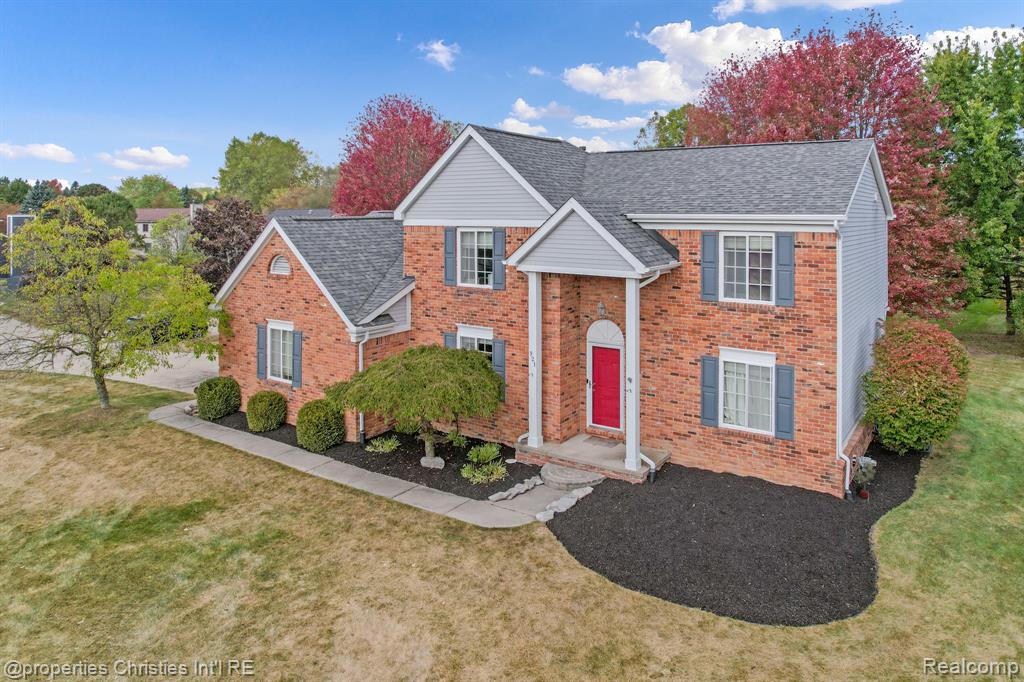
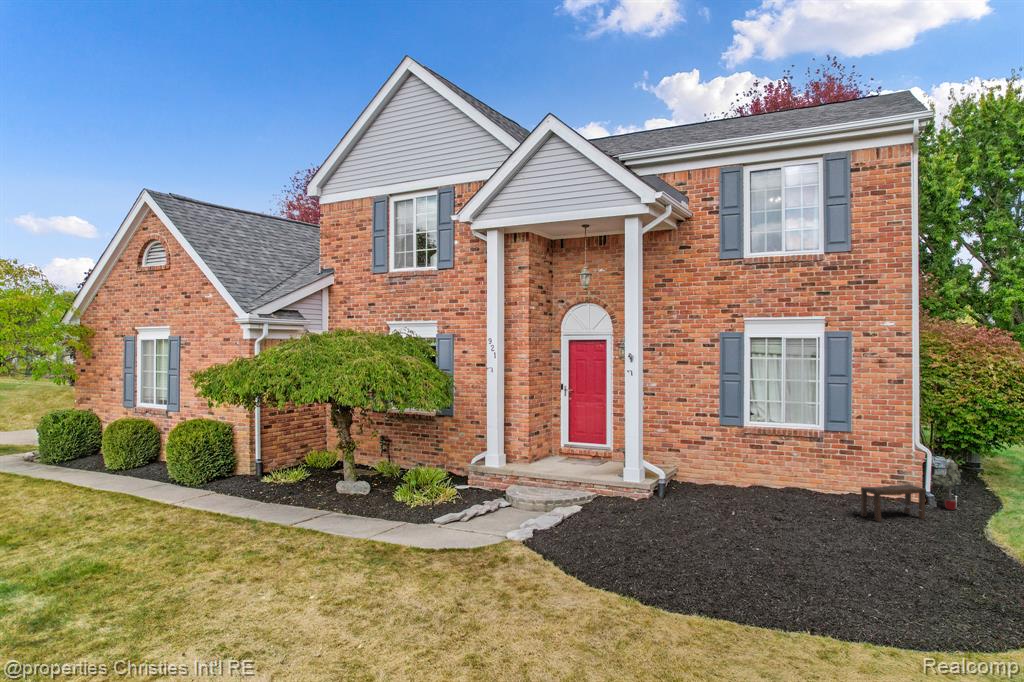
bench: none [793,481,841,509] -> present [861,484,926,522]

